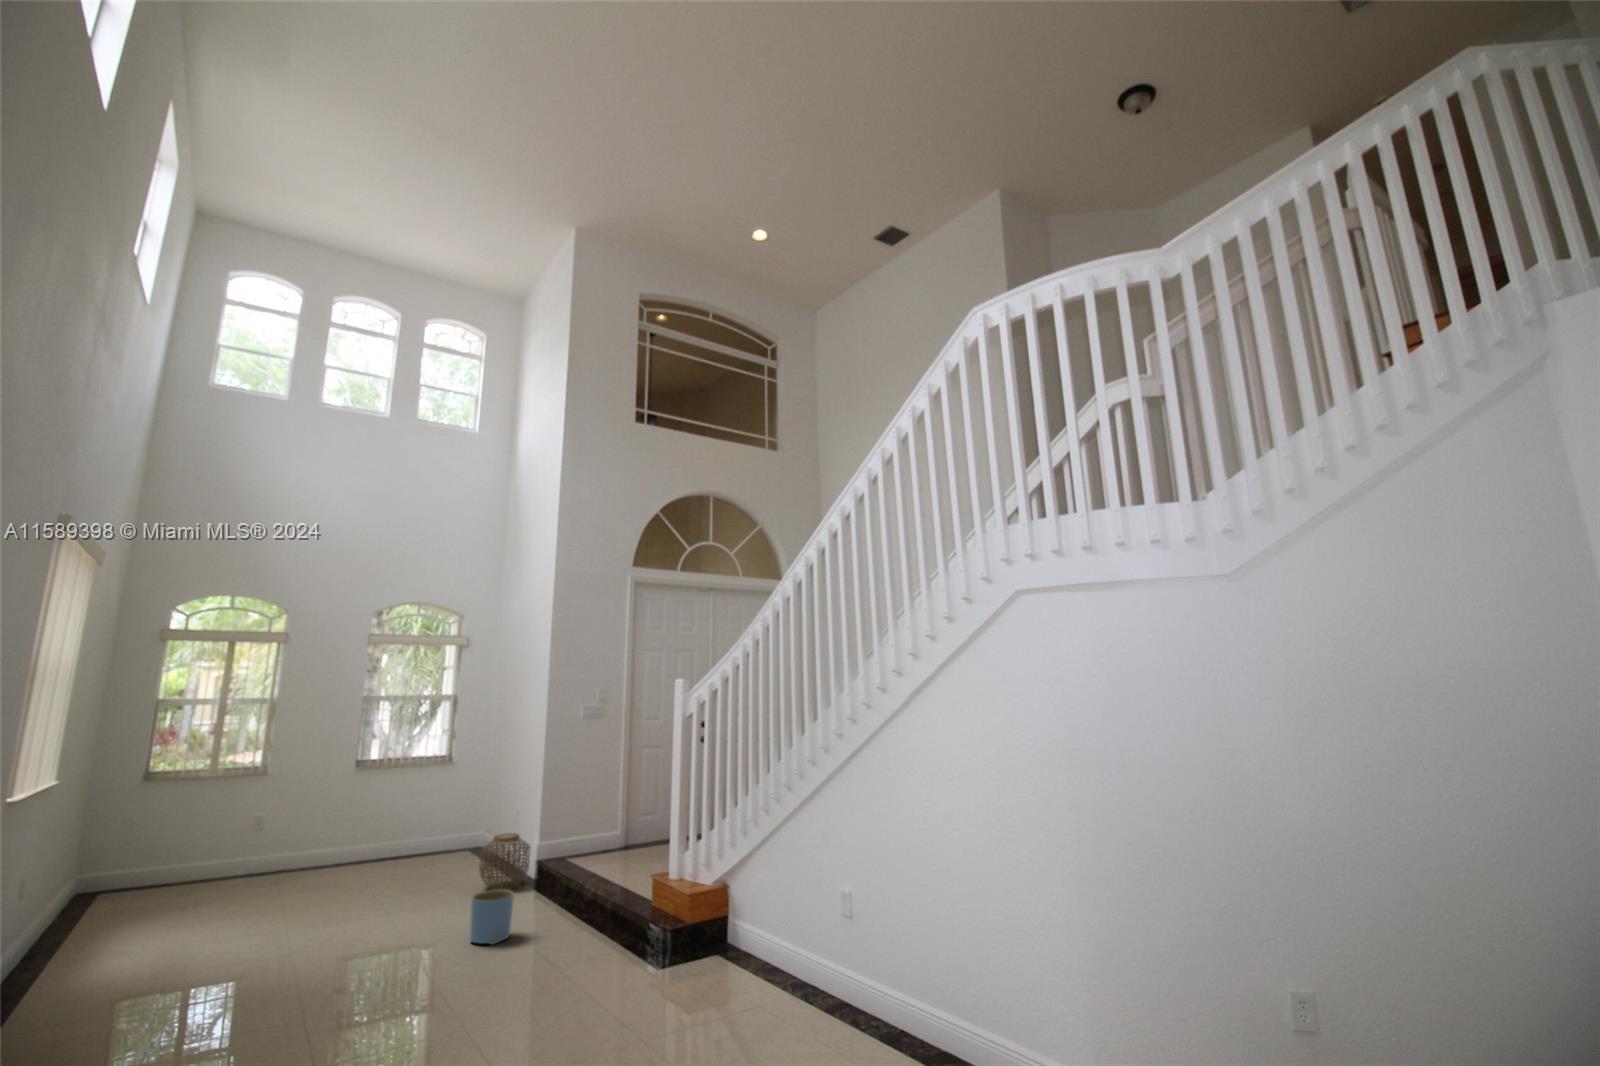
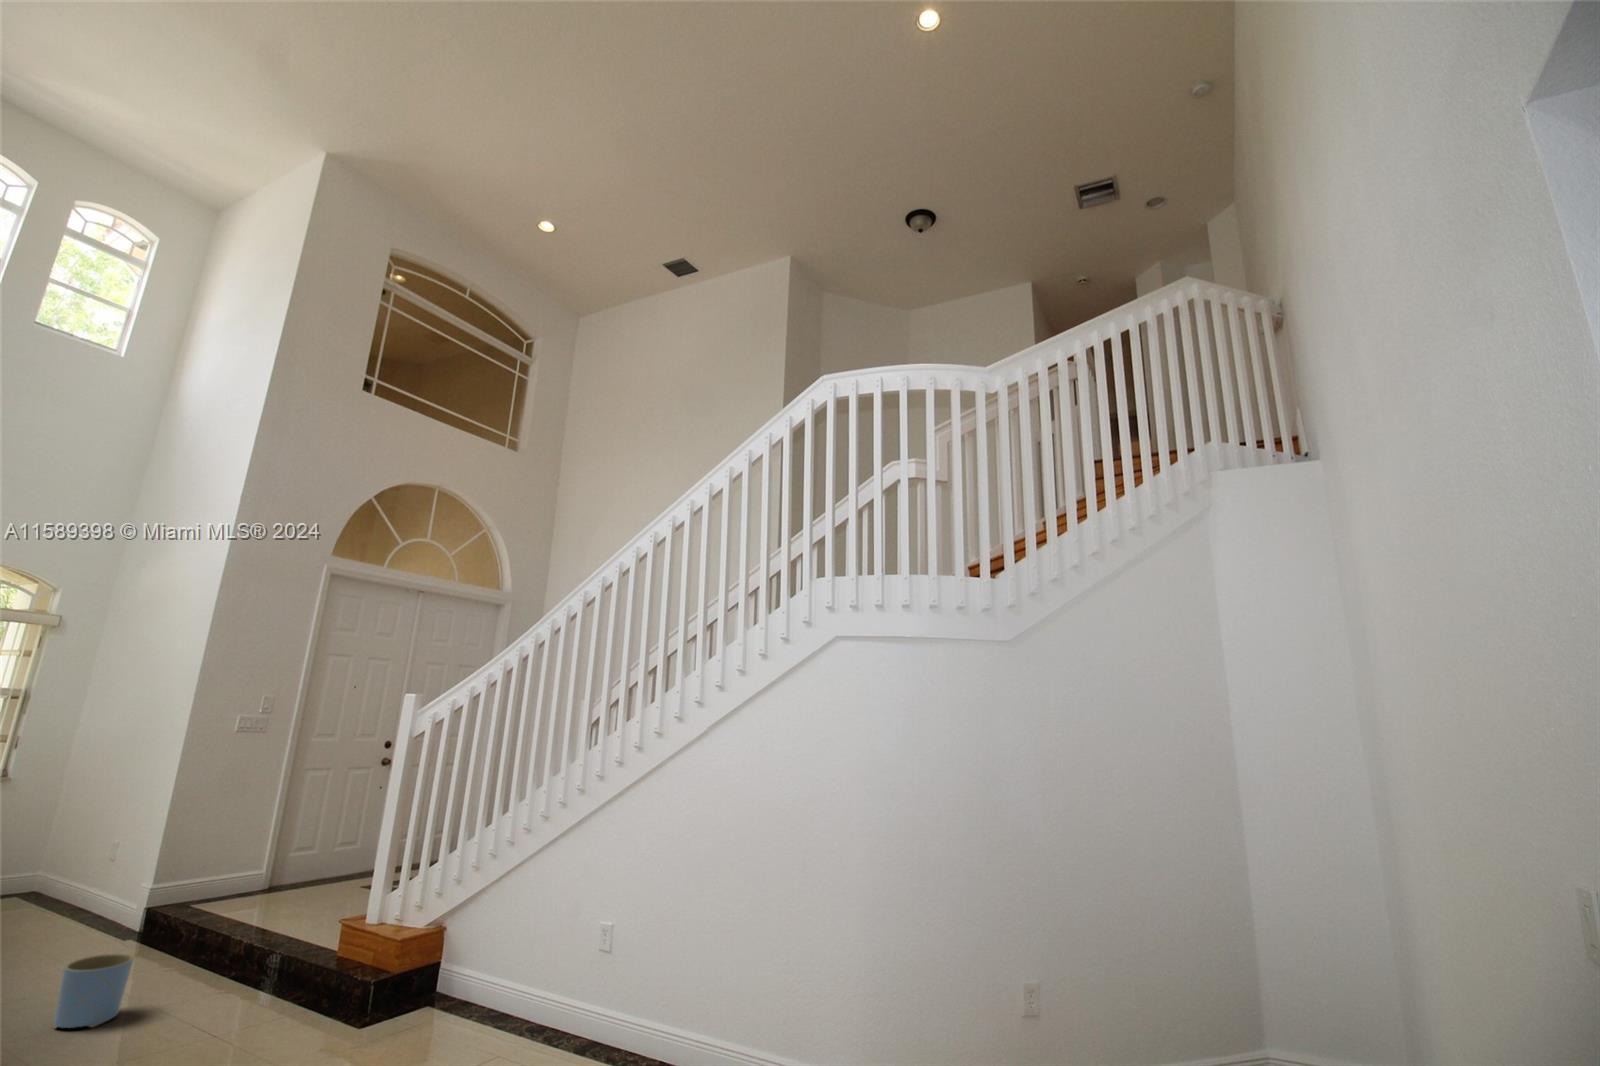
woven basket: present [479,833,530,890] -> none [45,879,134,957]

